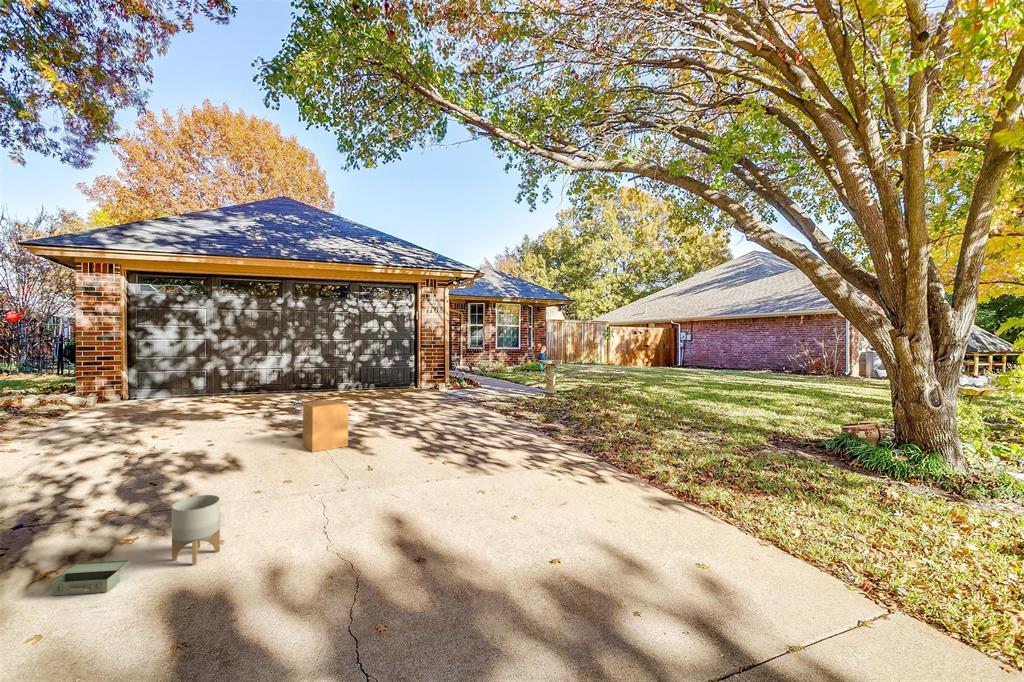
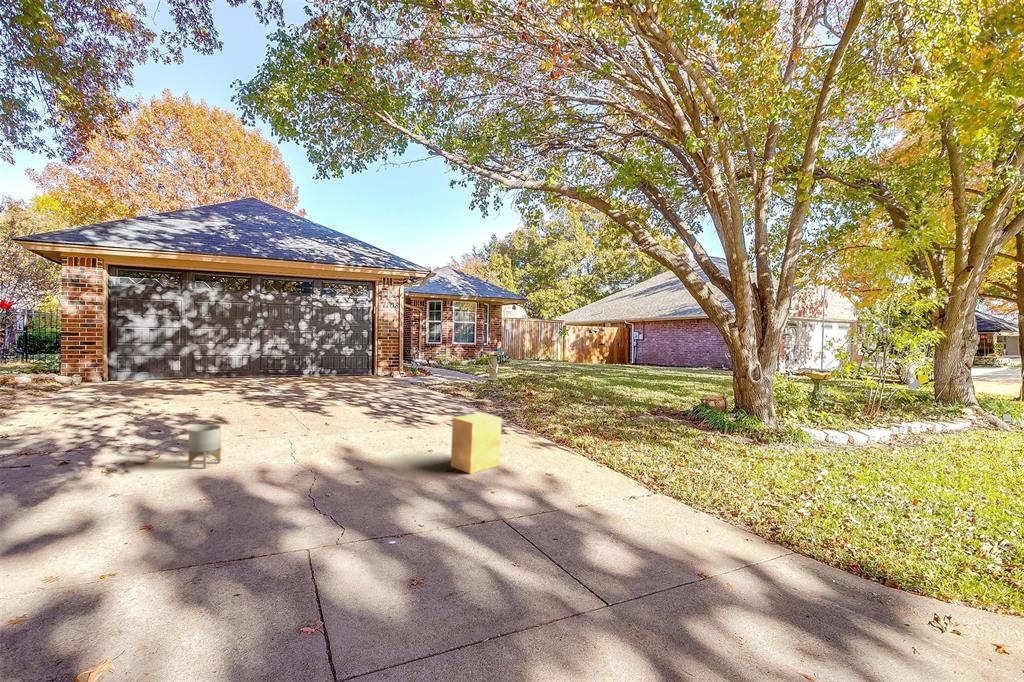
cardboard box: present [303,399,348,452] -> present [451,413,502,474]
toolbox: present [51,560,129,596] -> none [114,463,162,479]

